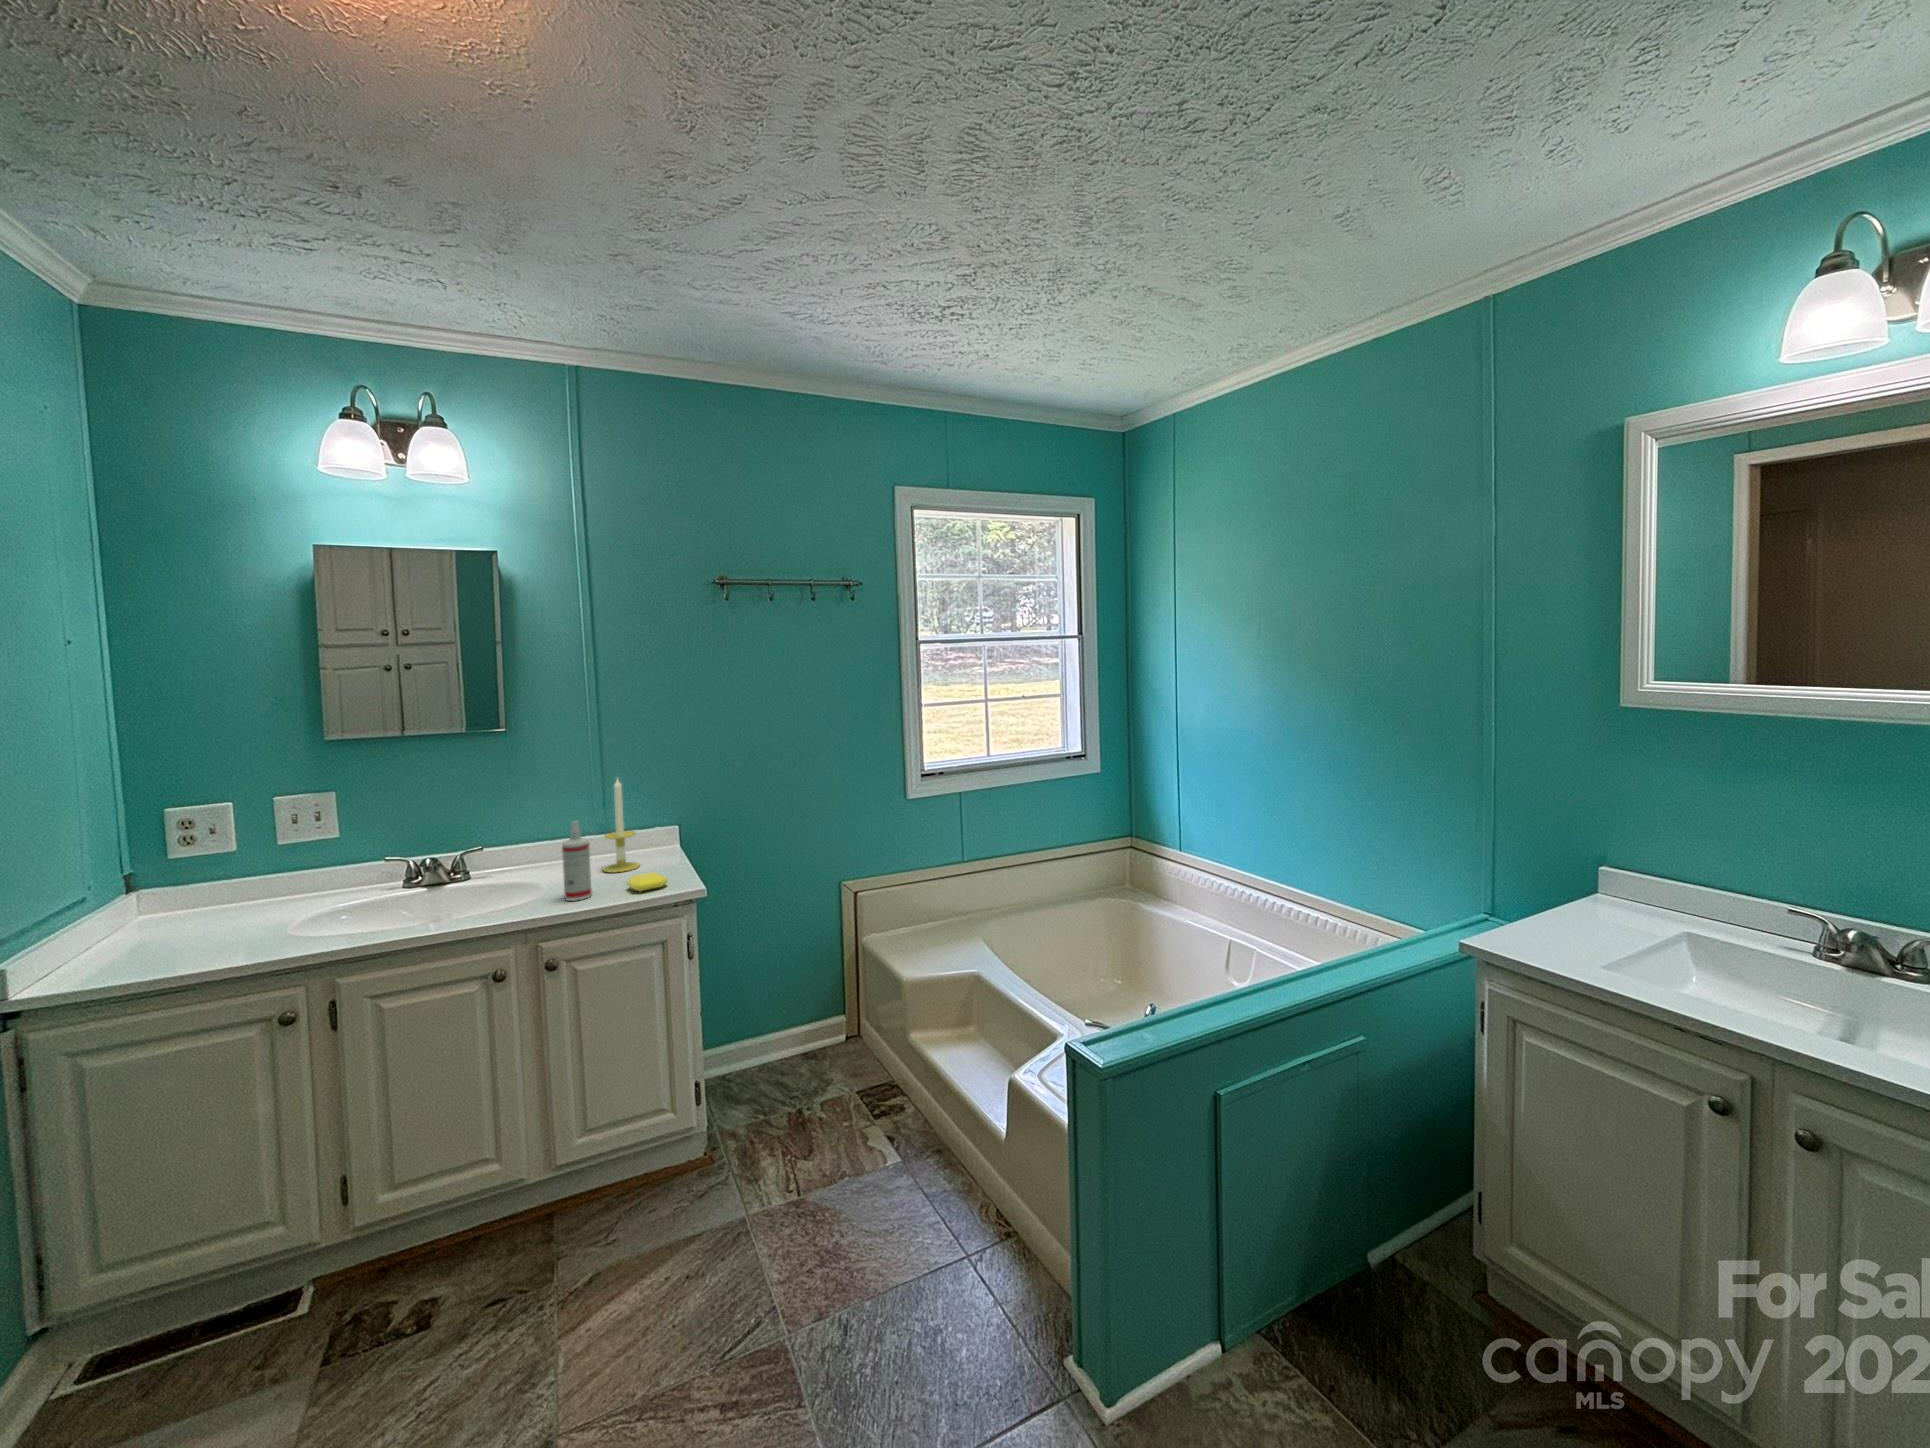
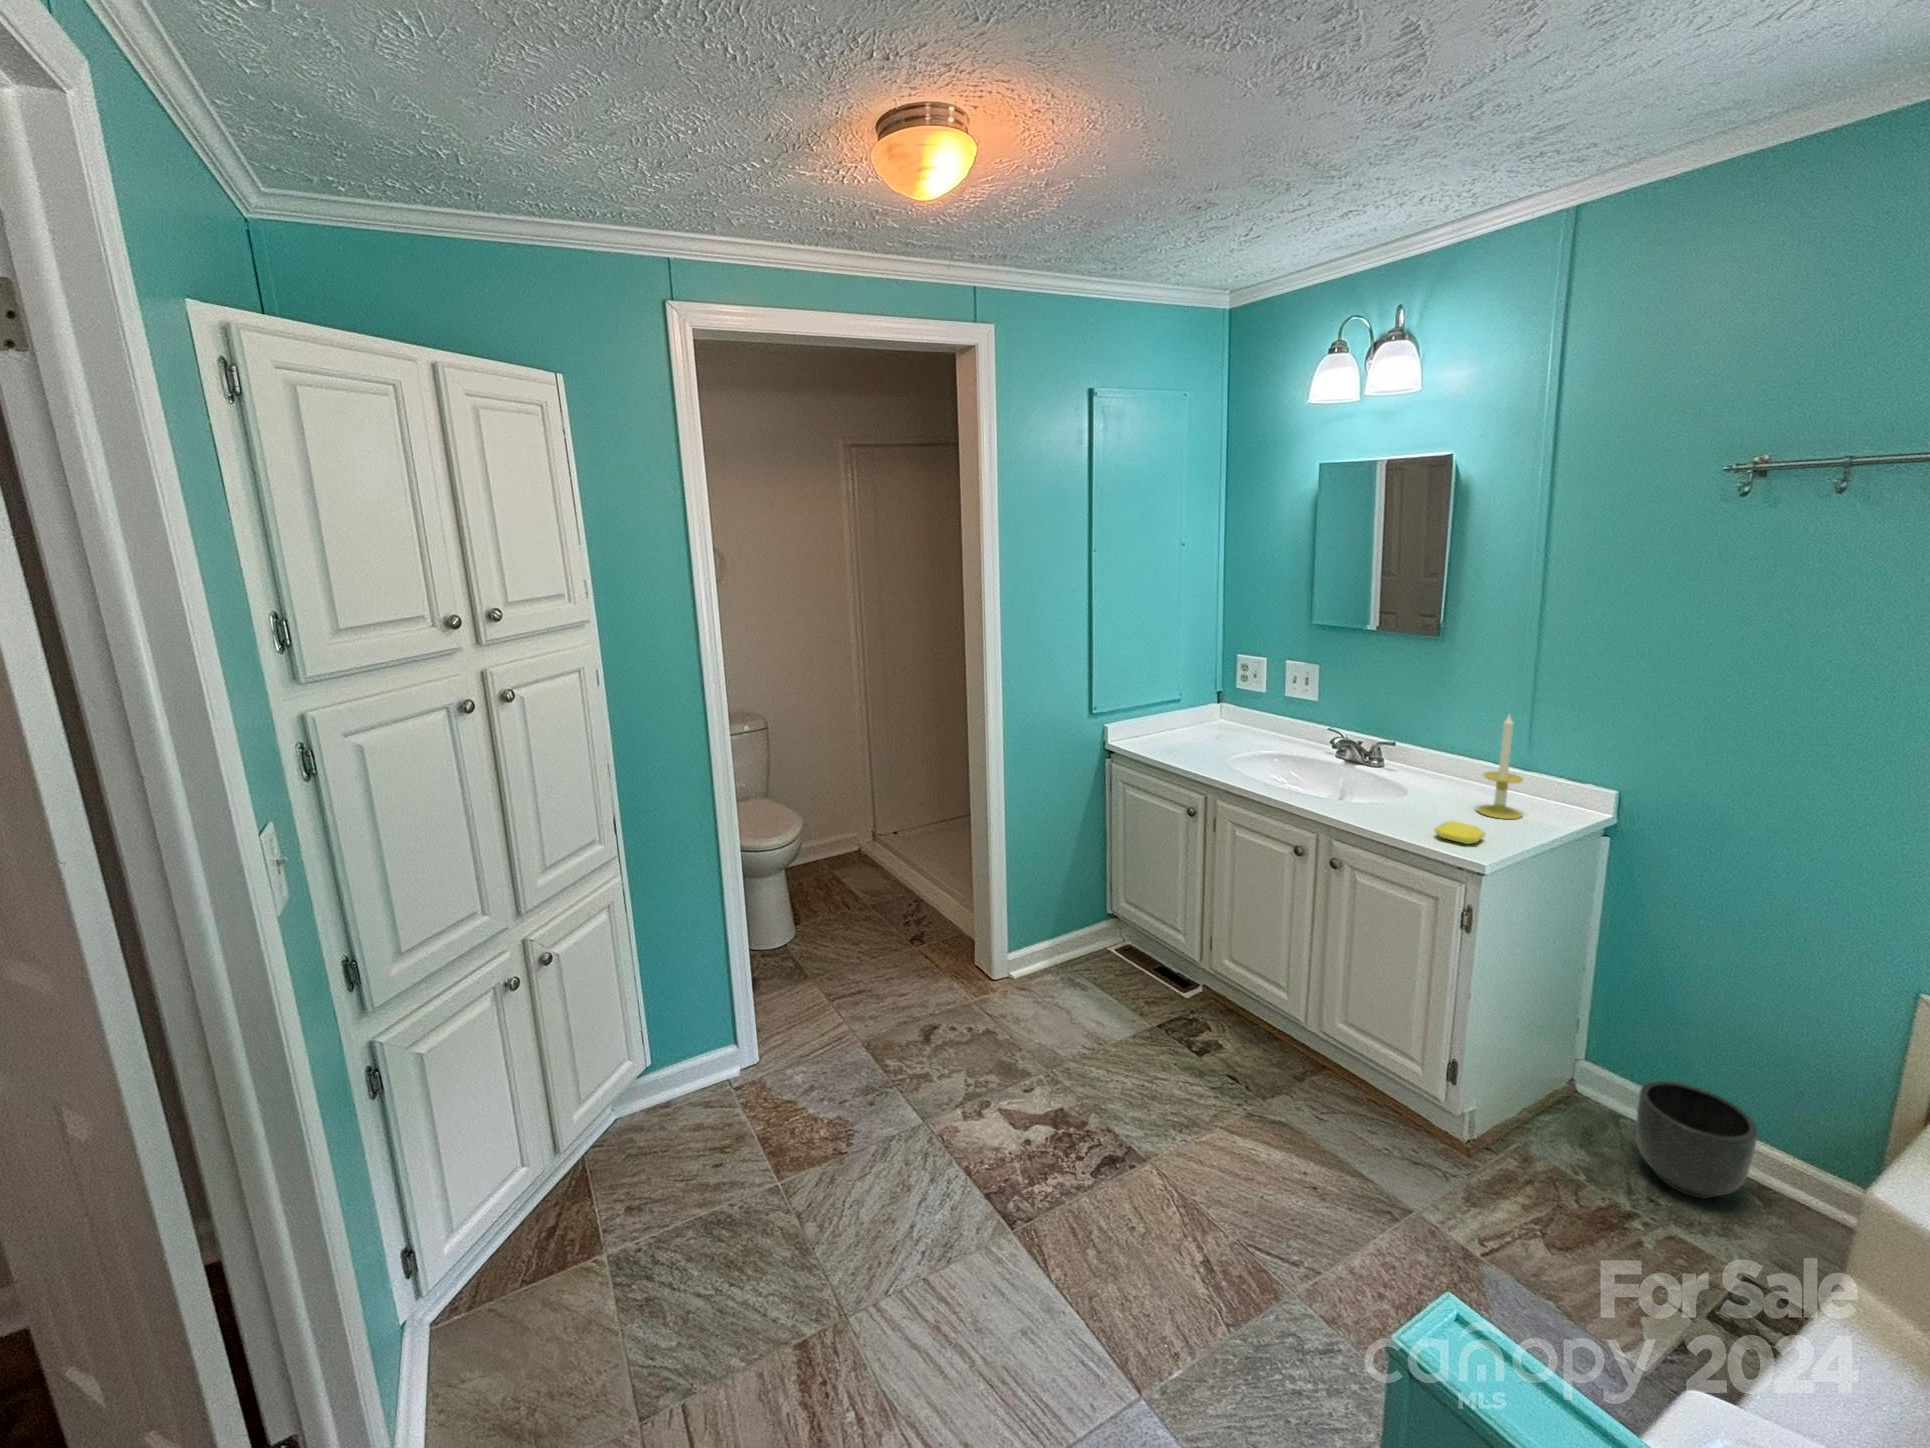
spray bottle: present [562,821,592,901] -> none [1385,744,1418,822]
planter: none [754,1006,816,1084] -> present [1636,1081,1758,1198]

